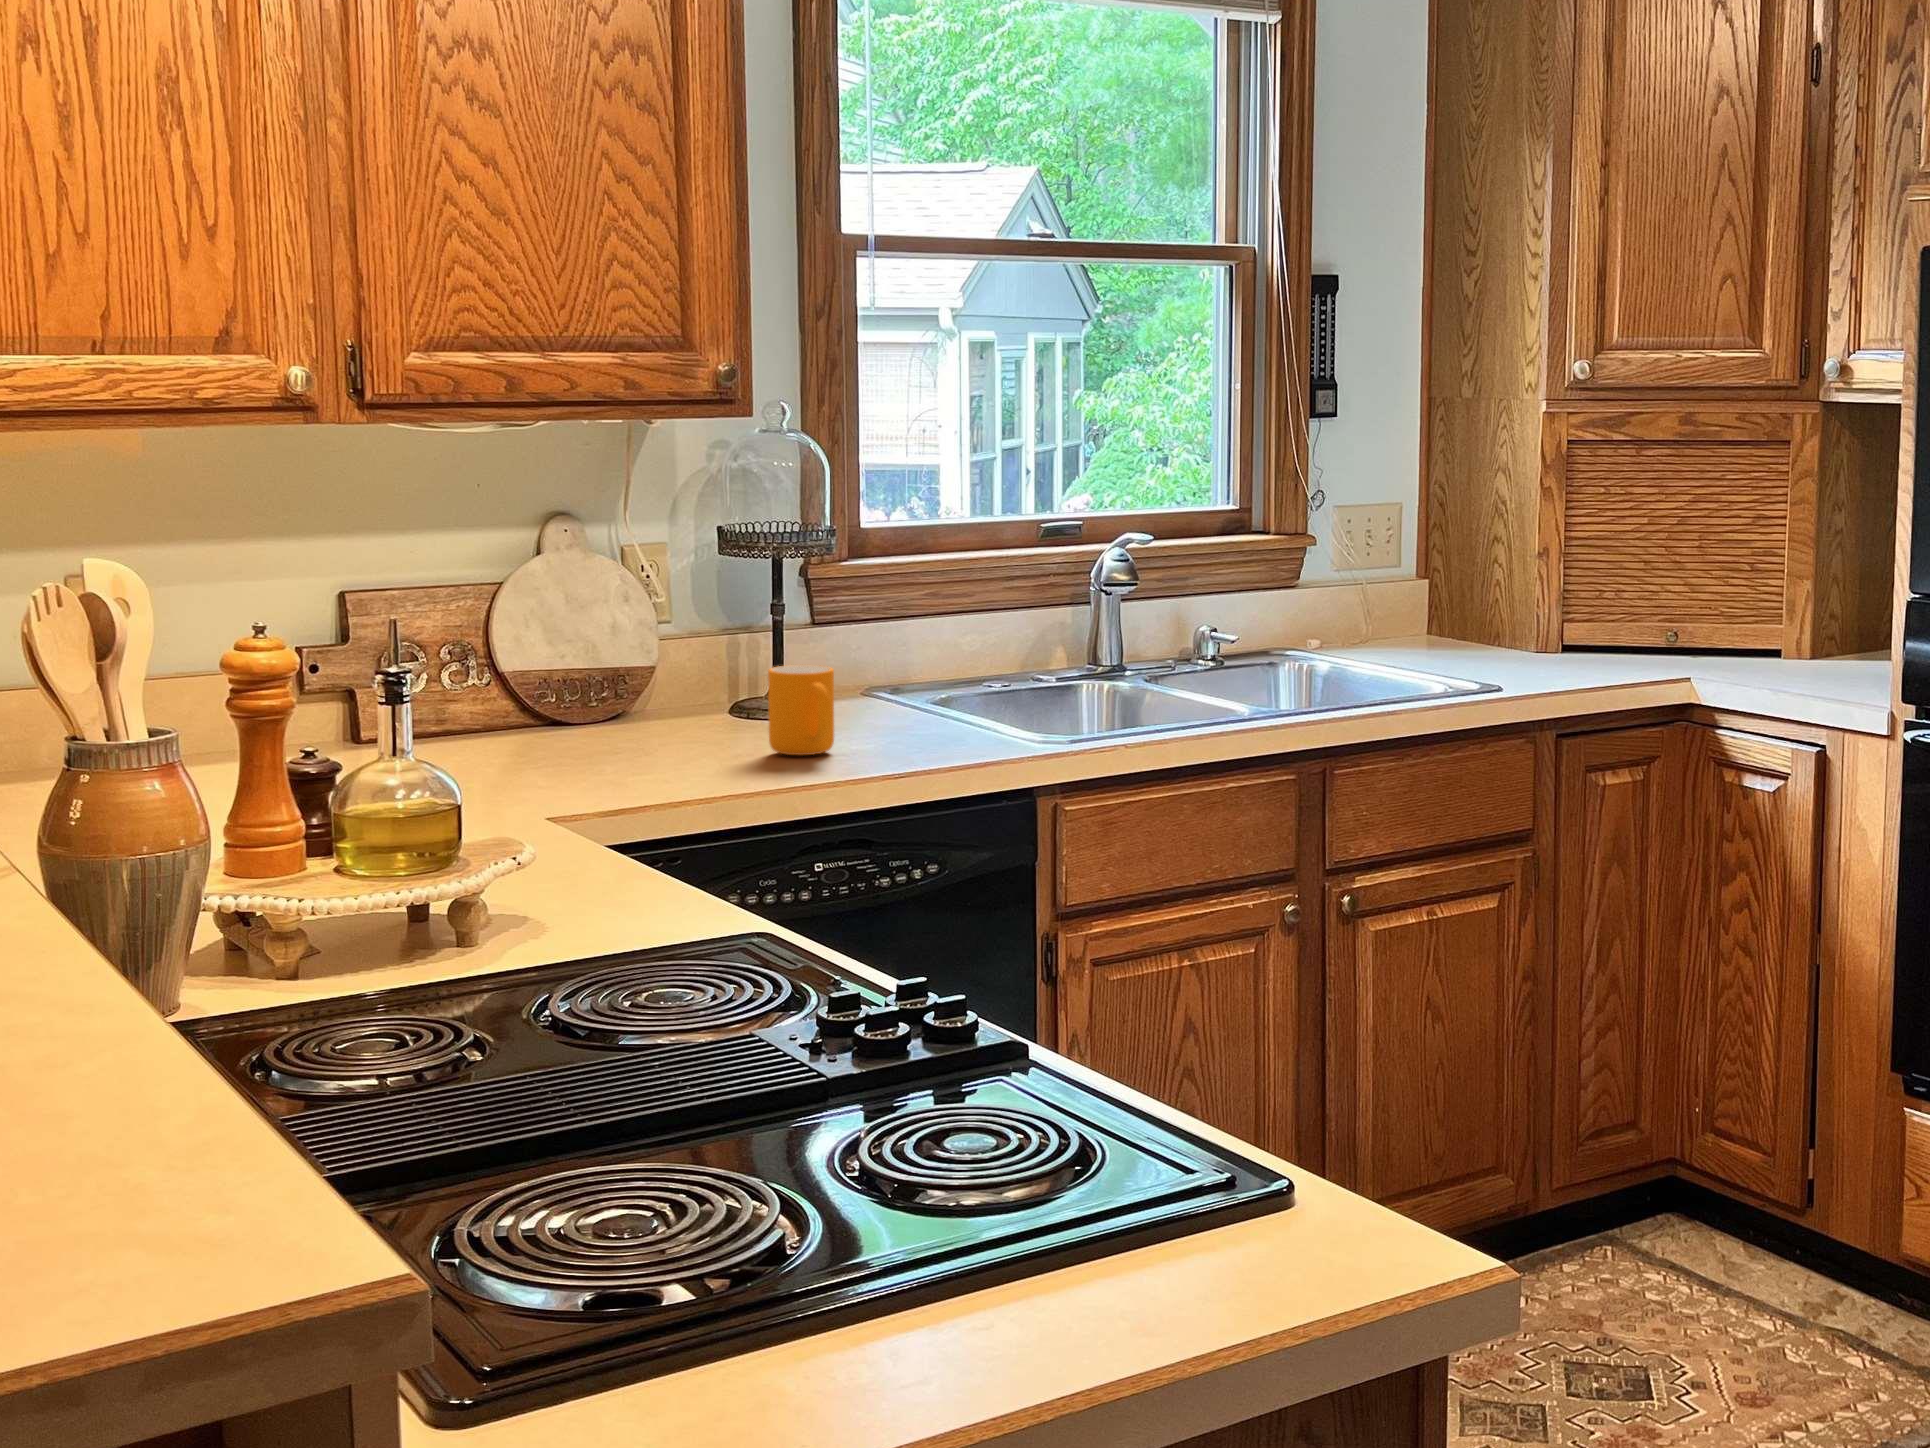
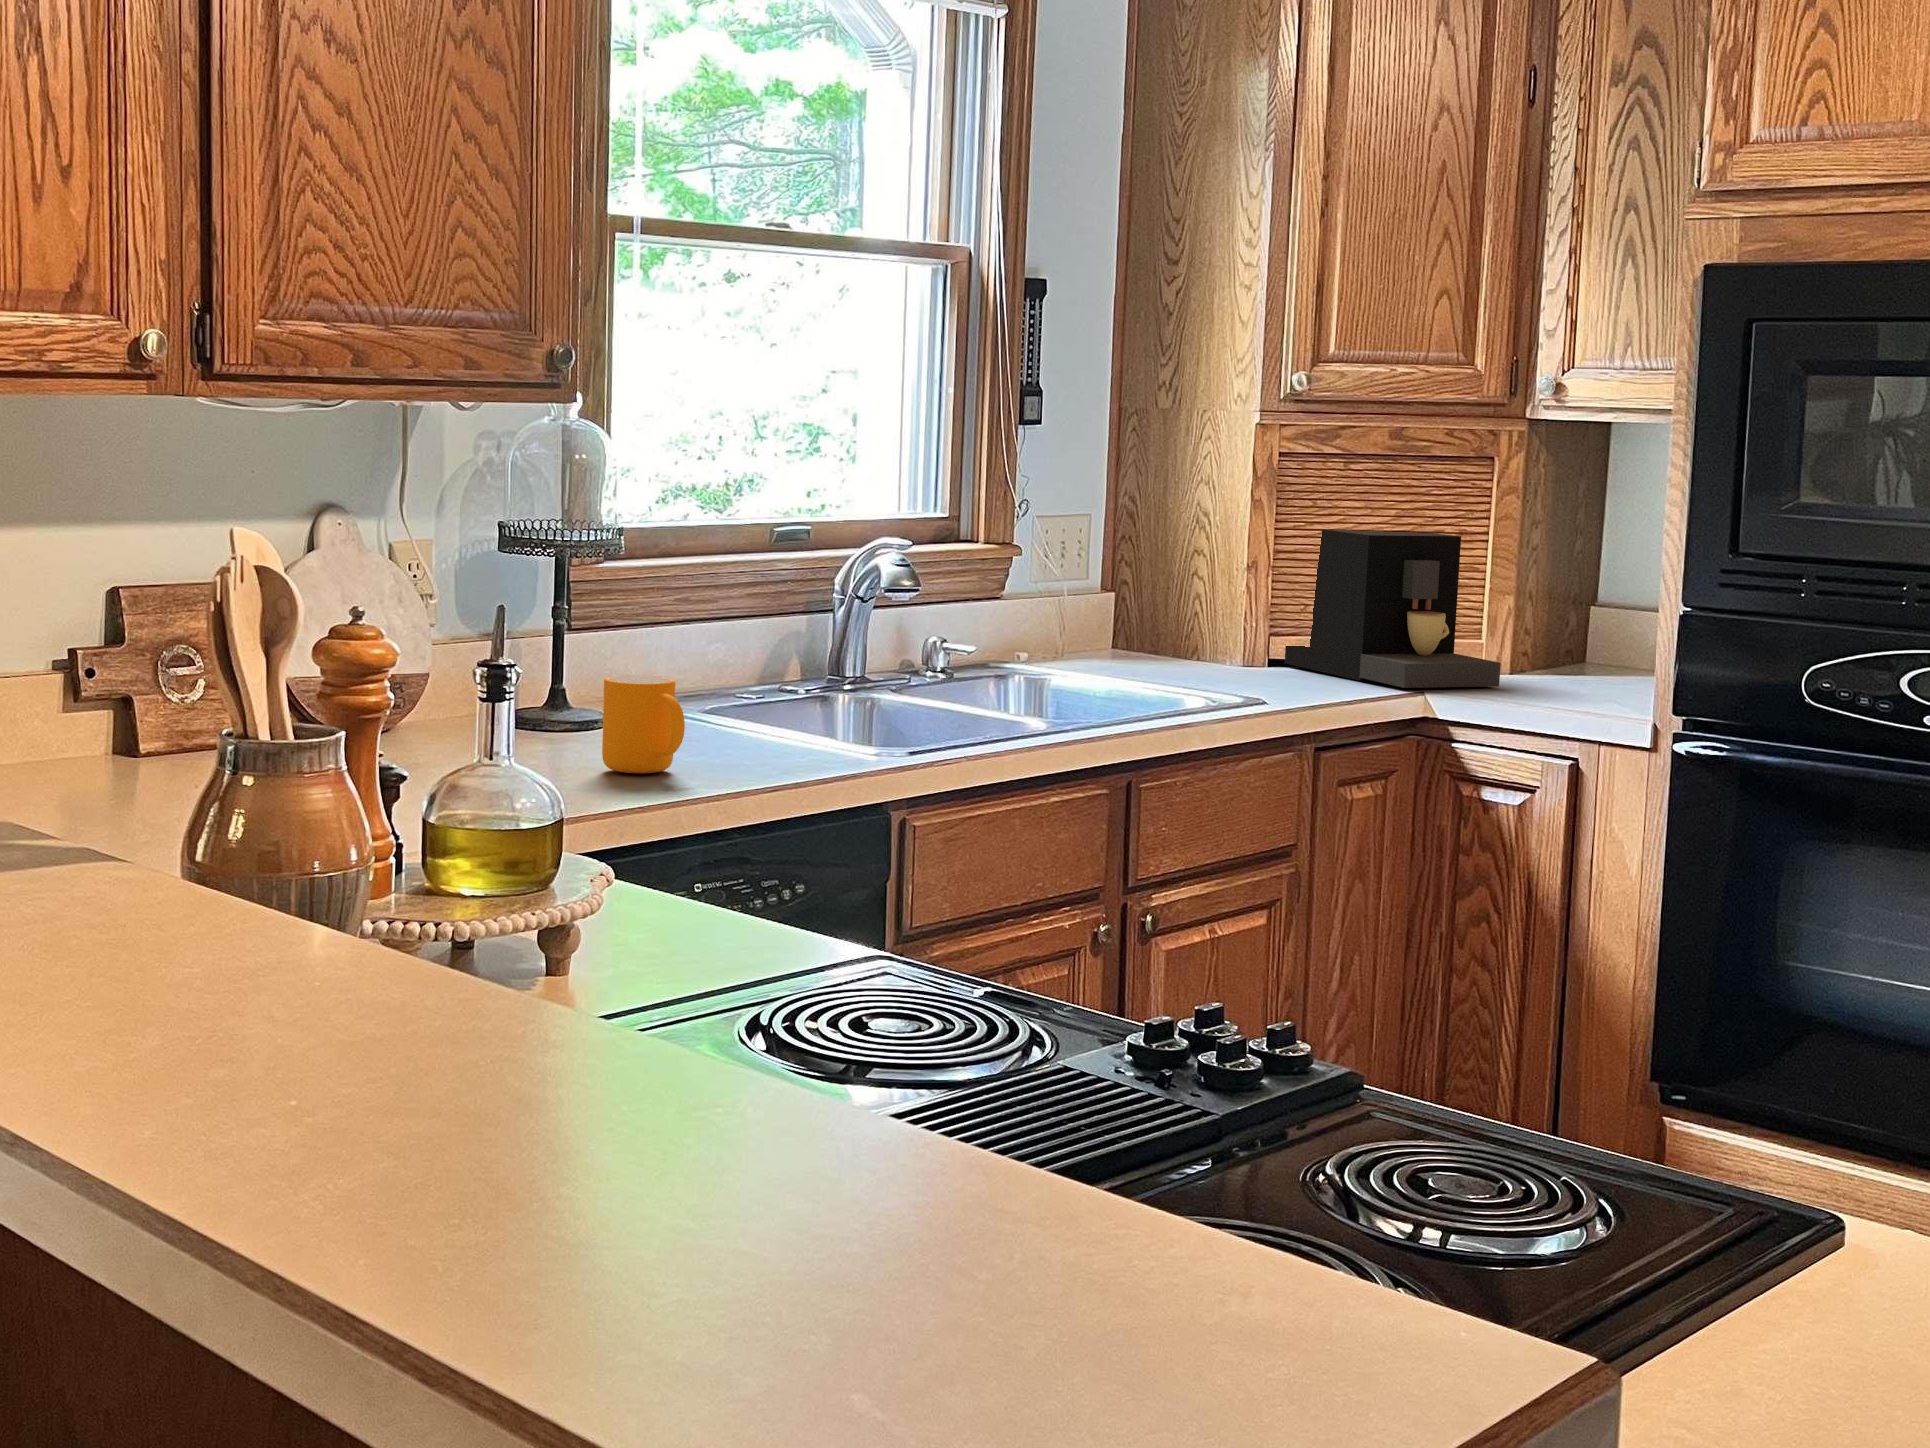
coffee maker: none [1587,512,1778,673] -> present [1285,529,1501,688]

